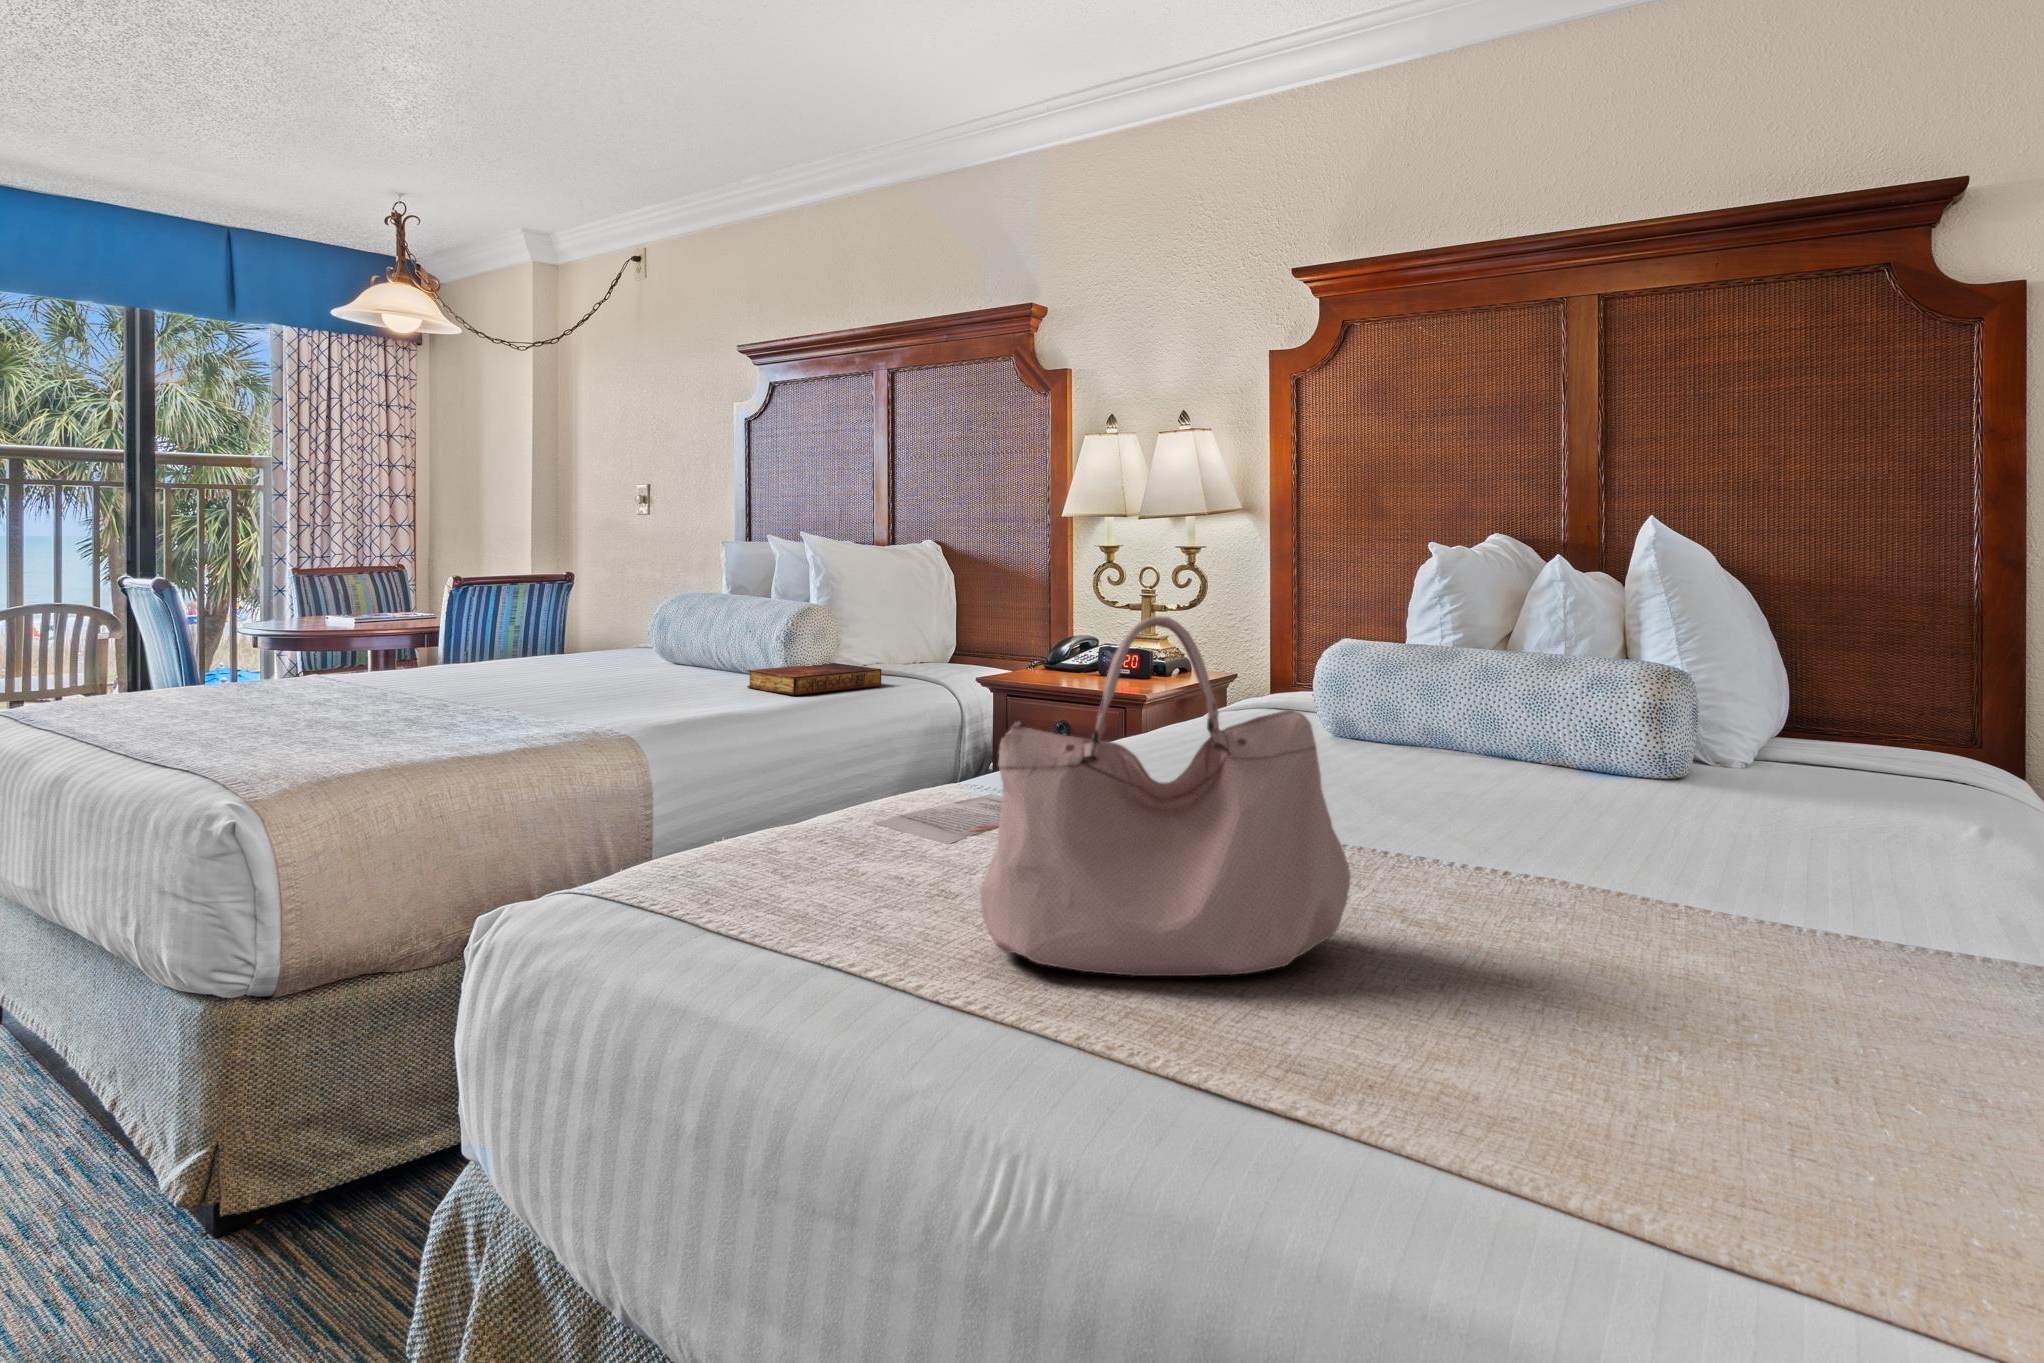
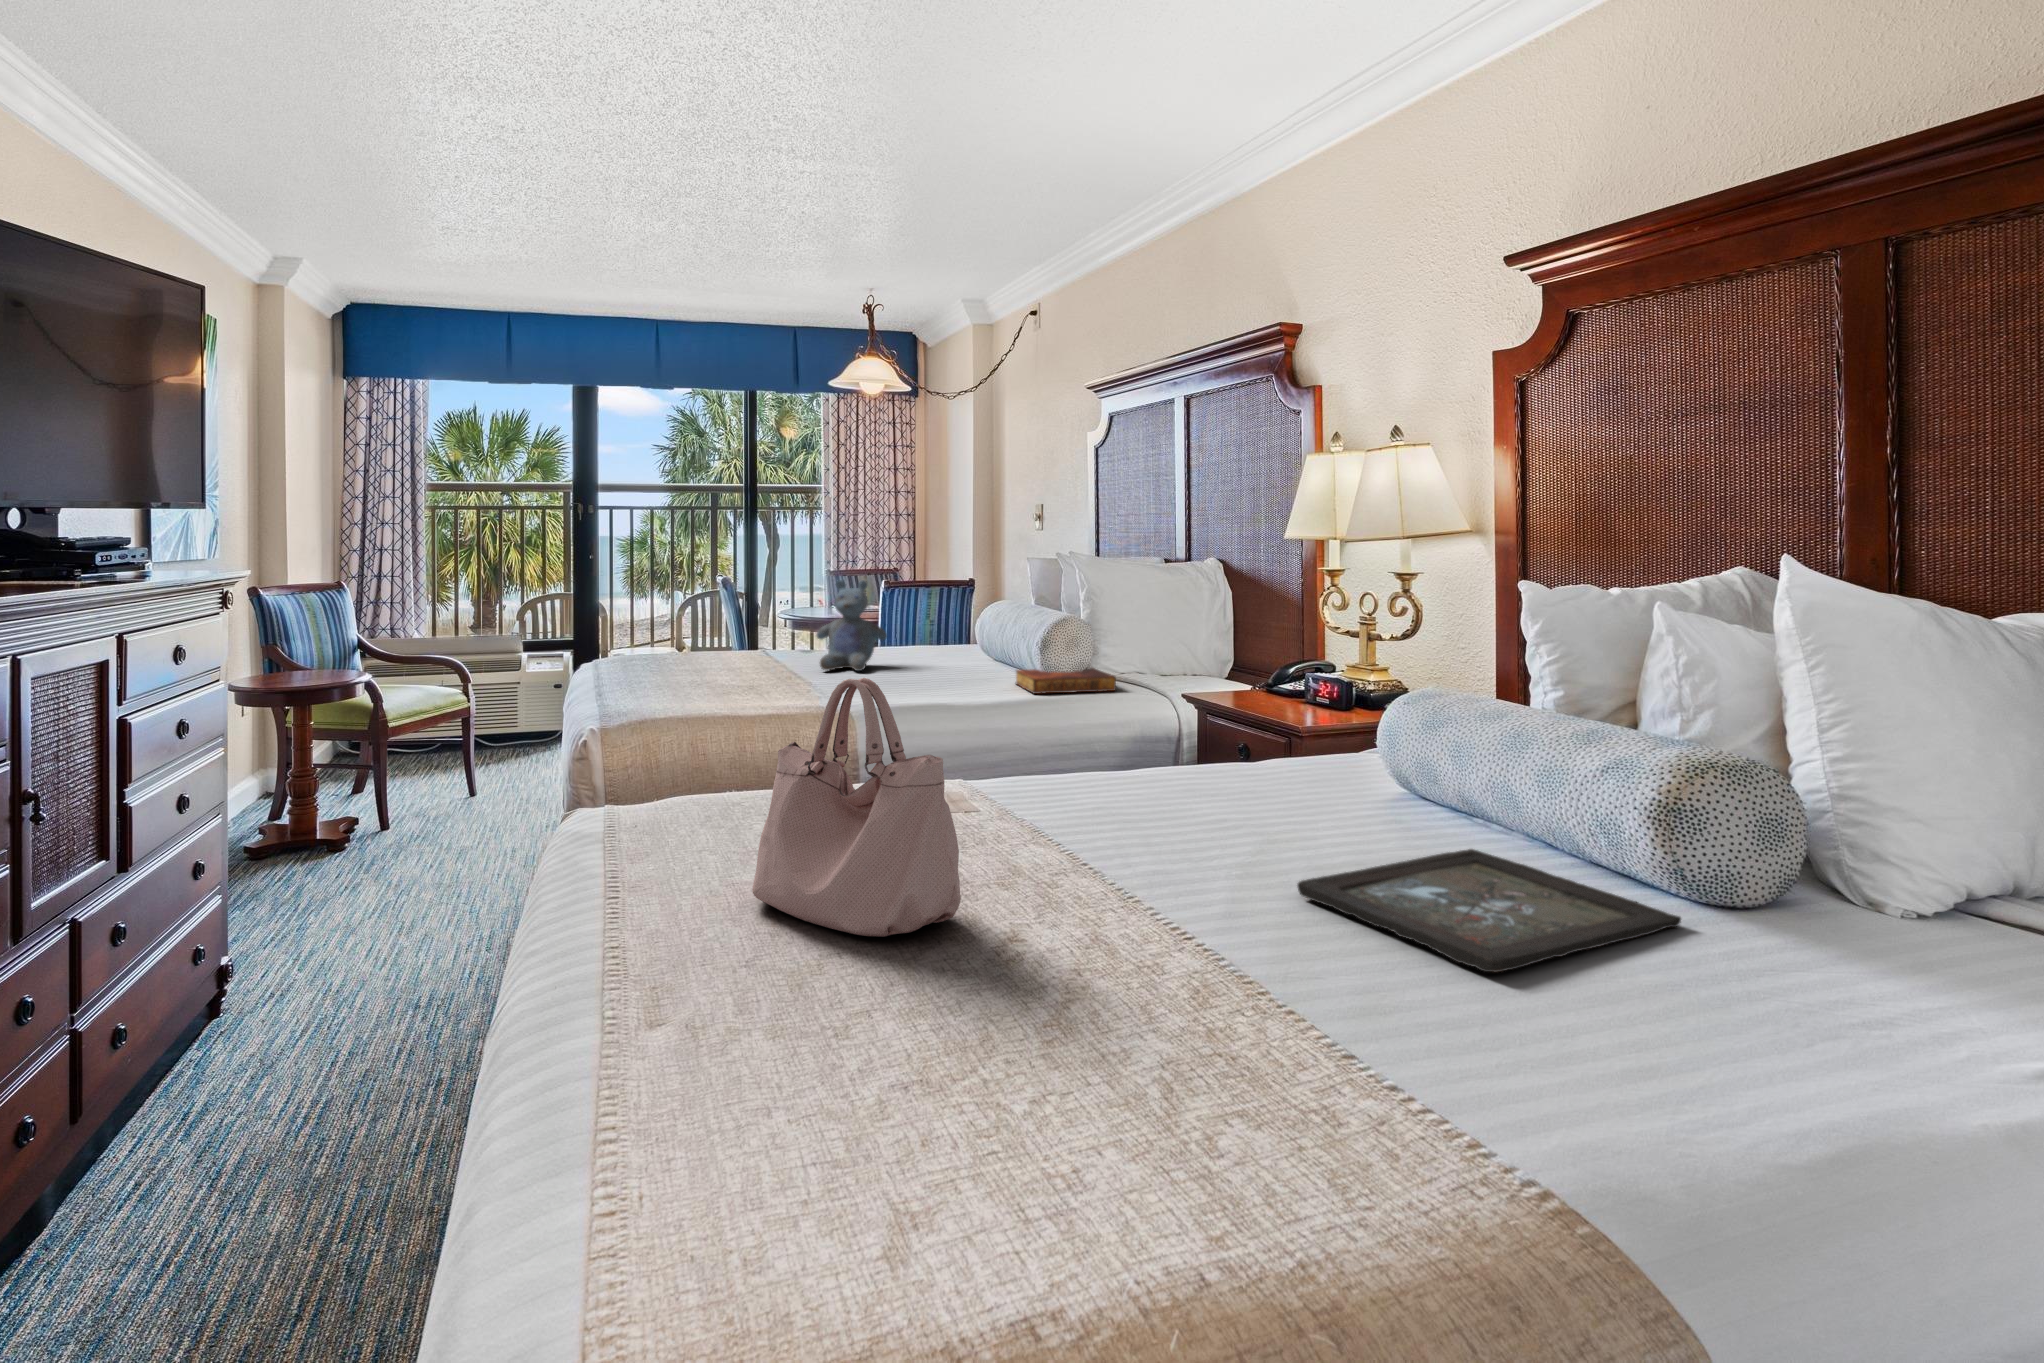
stuffed bear: none [418,563,534,691] -> present [817,580,887,671]
tray: none [1513,774,1790,867] -> present [1297,849,1681,972]

